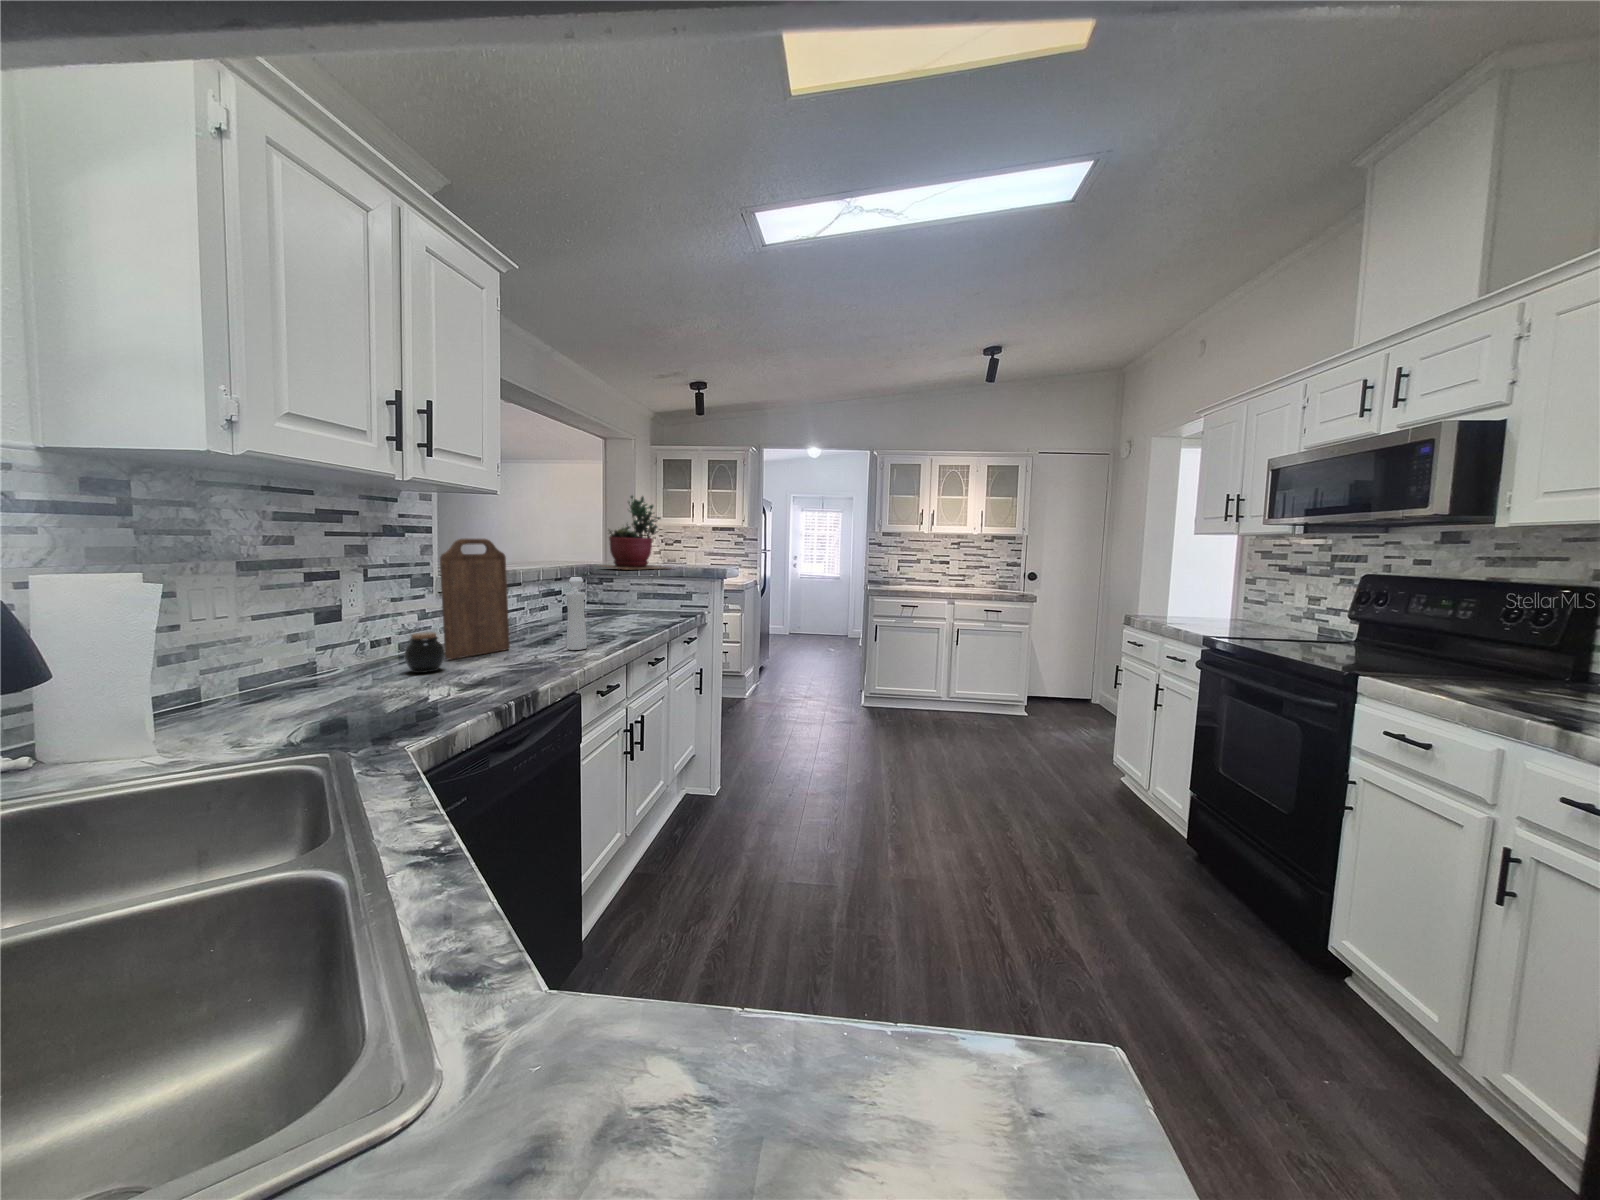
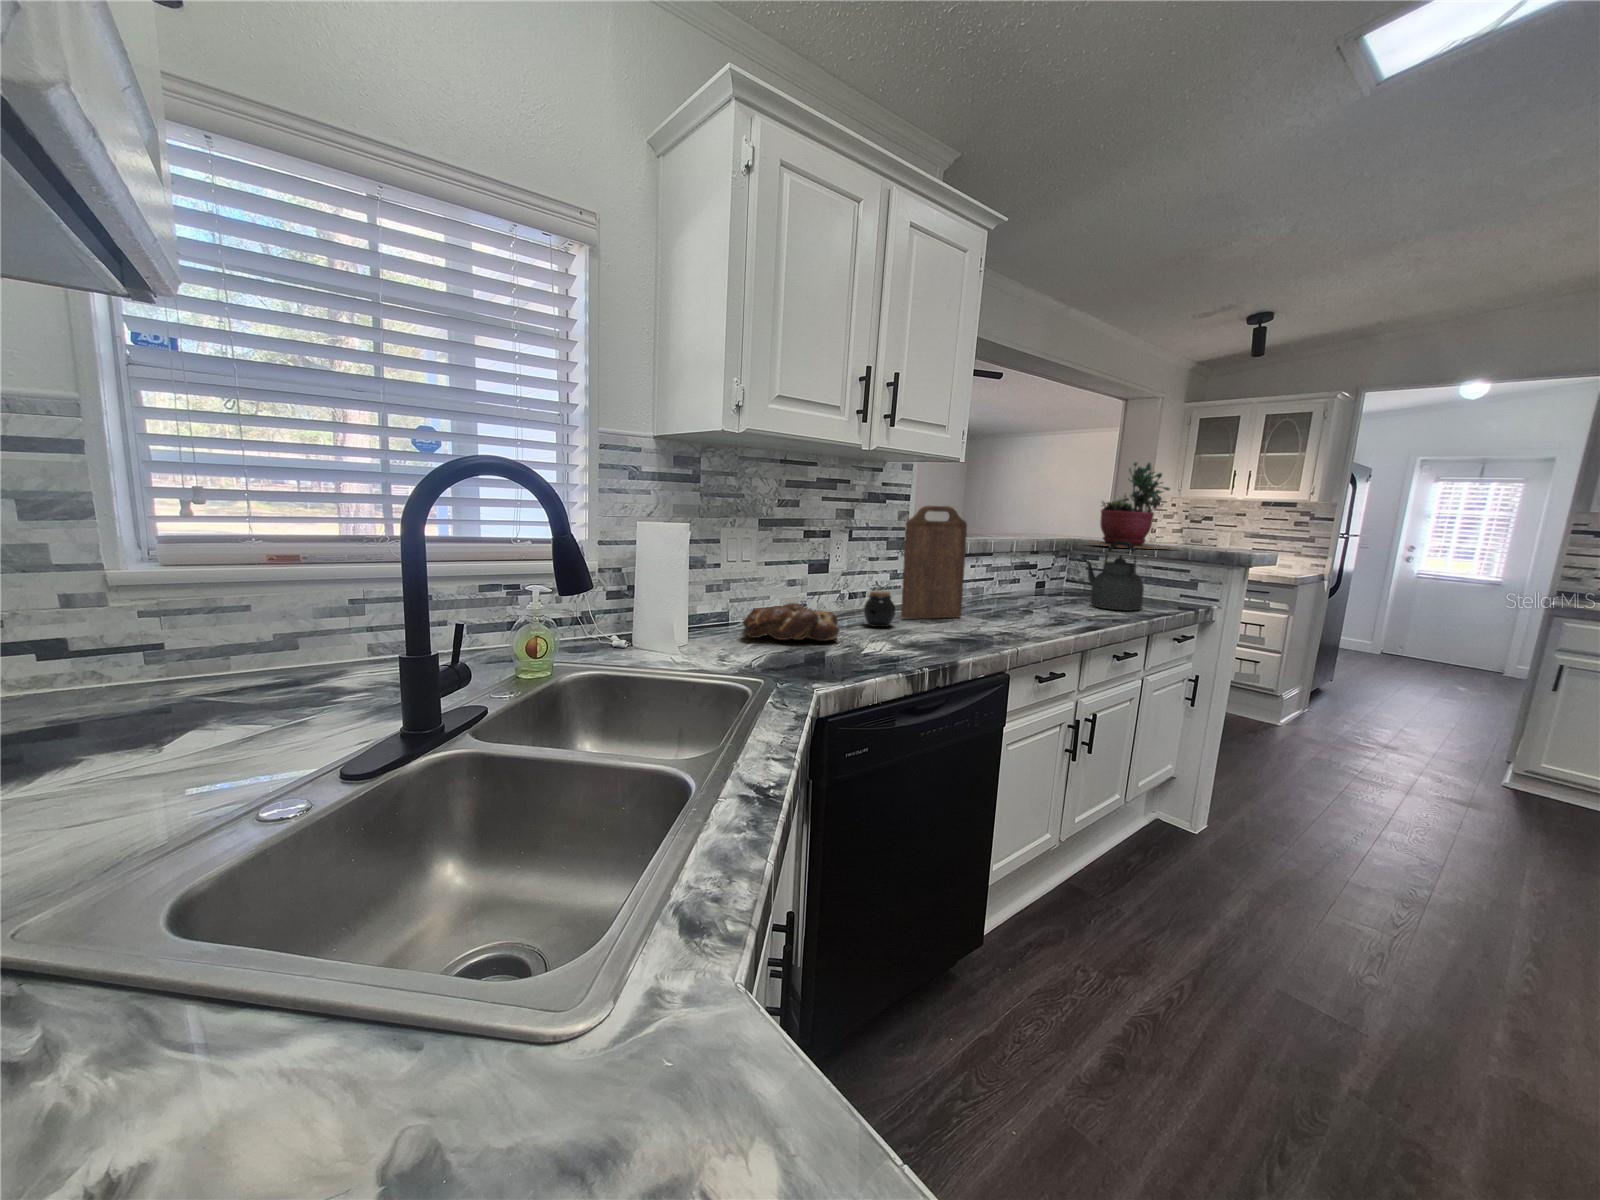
kettle: none [604,564,659,624] -> present [1084,541,1144,611]
pepper mill: present [565,577,587,650] -> none [1015,550,1045,628]
bread loaf: none [246,659,392,712] -> present [742,603,839,641]

